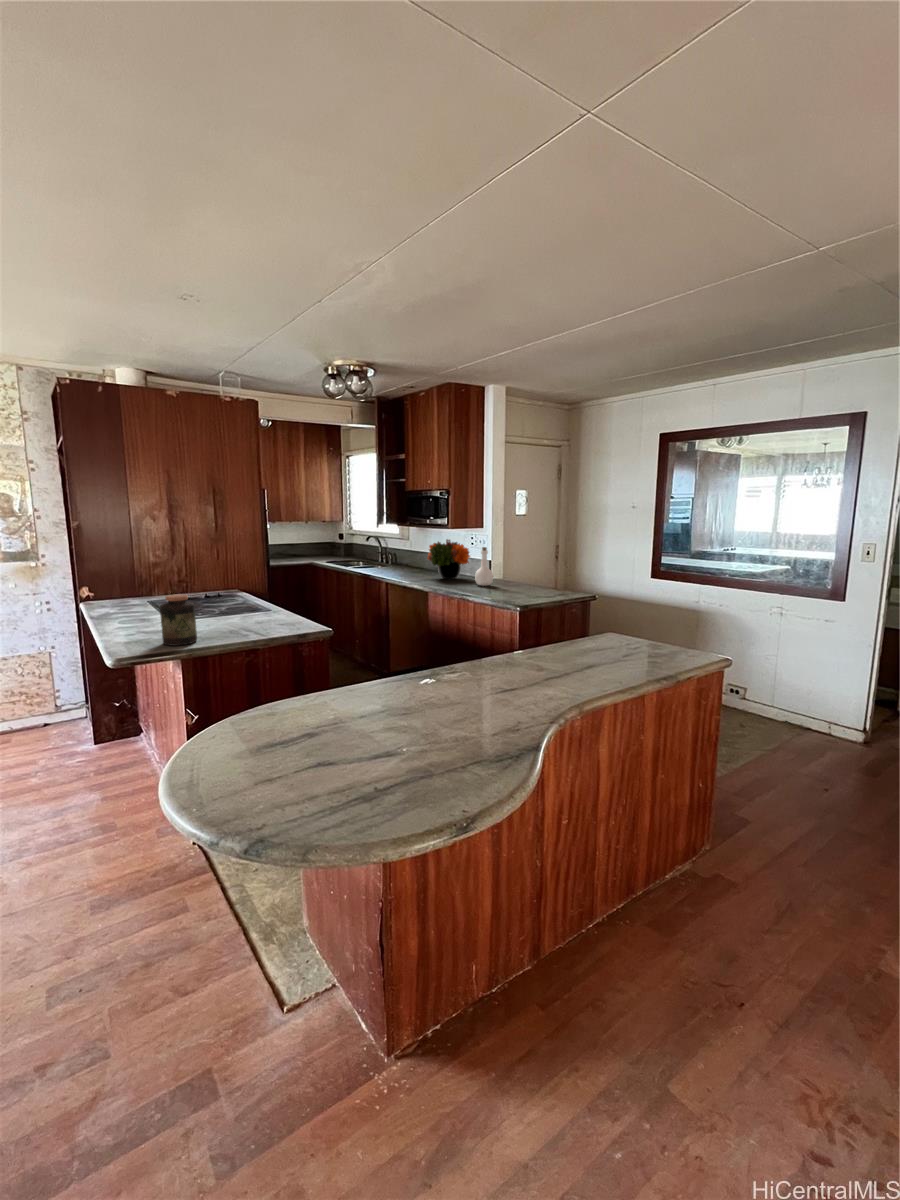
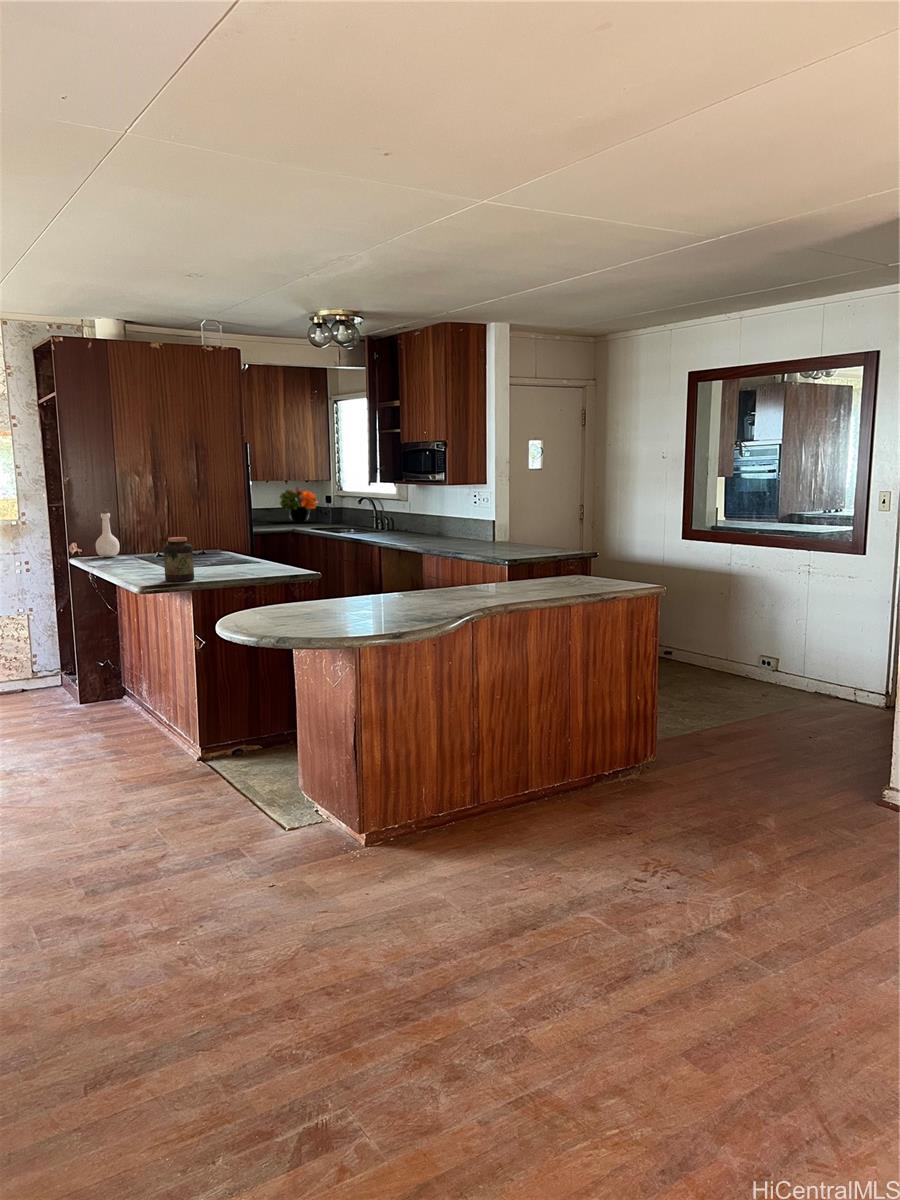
flower arrangement: present [427,539,470,579] -> present [280,487,317,522]
bottle: present [475,547,493,586] -> present [96,509,119,557]

